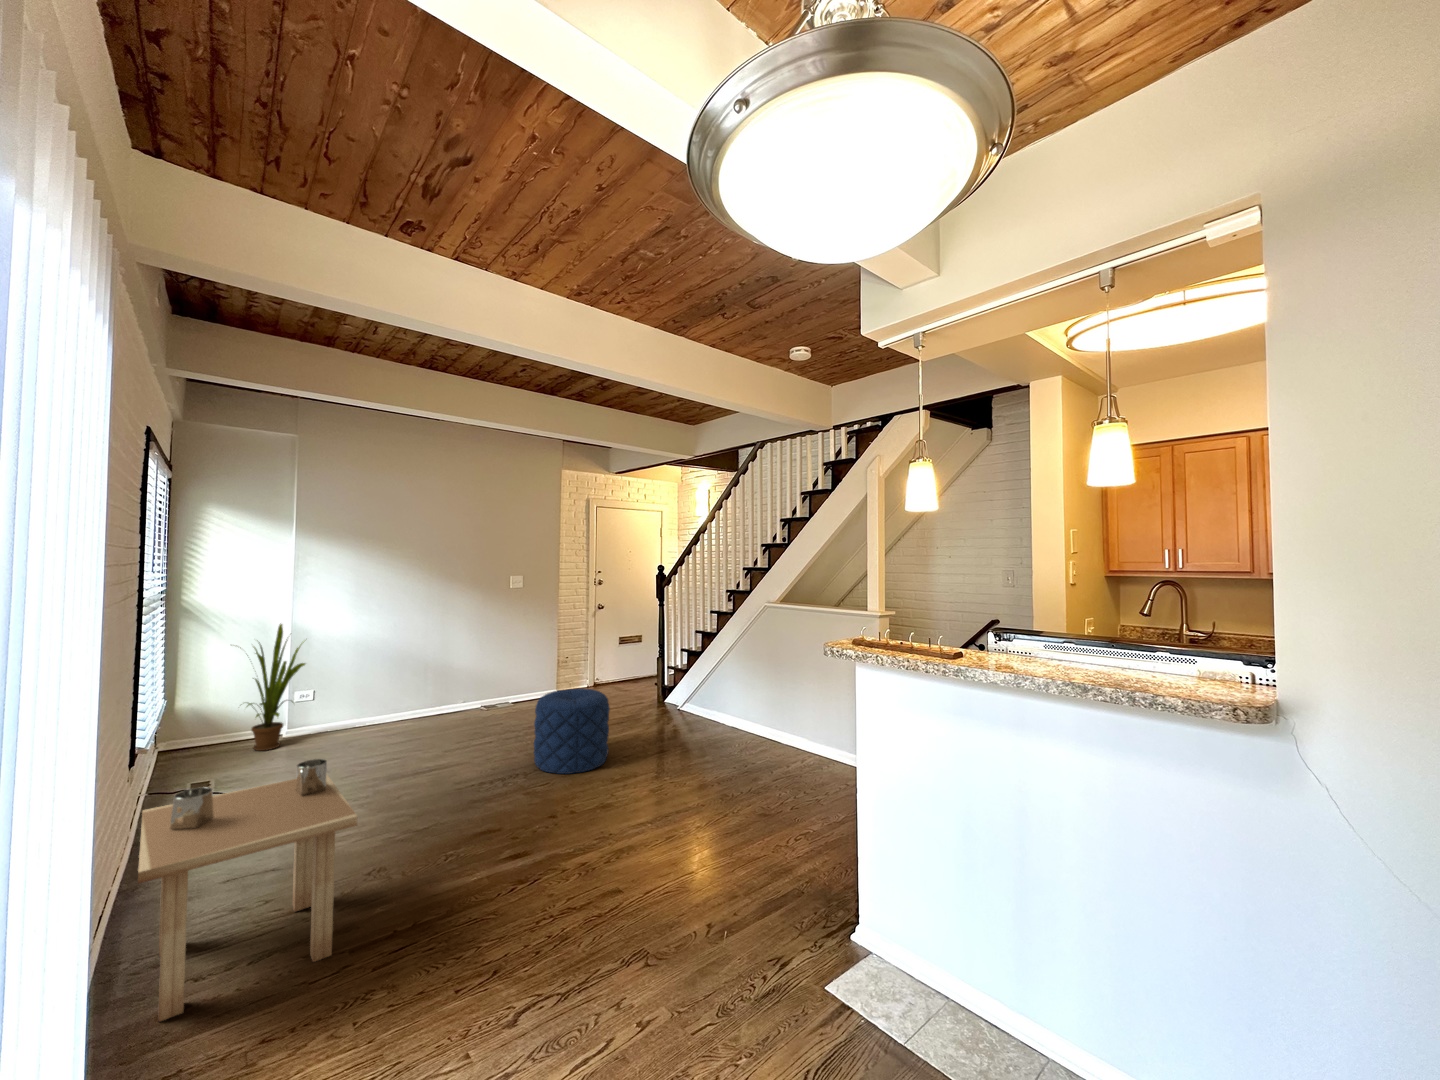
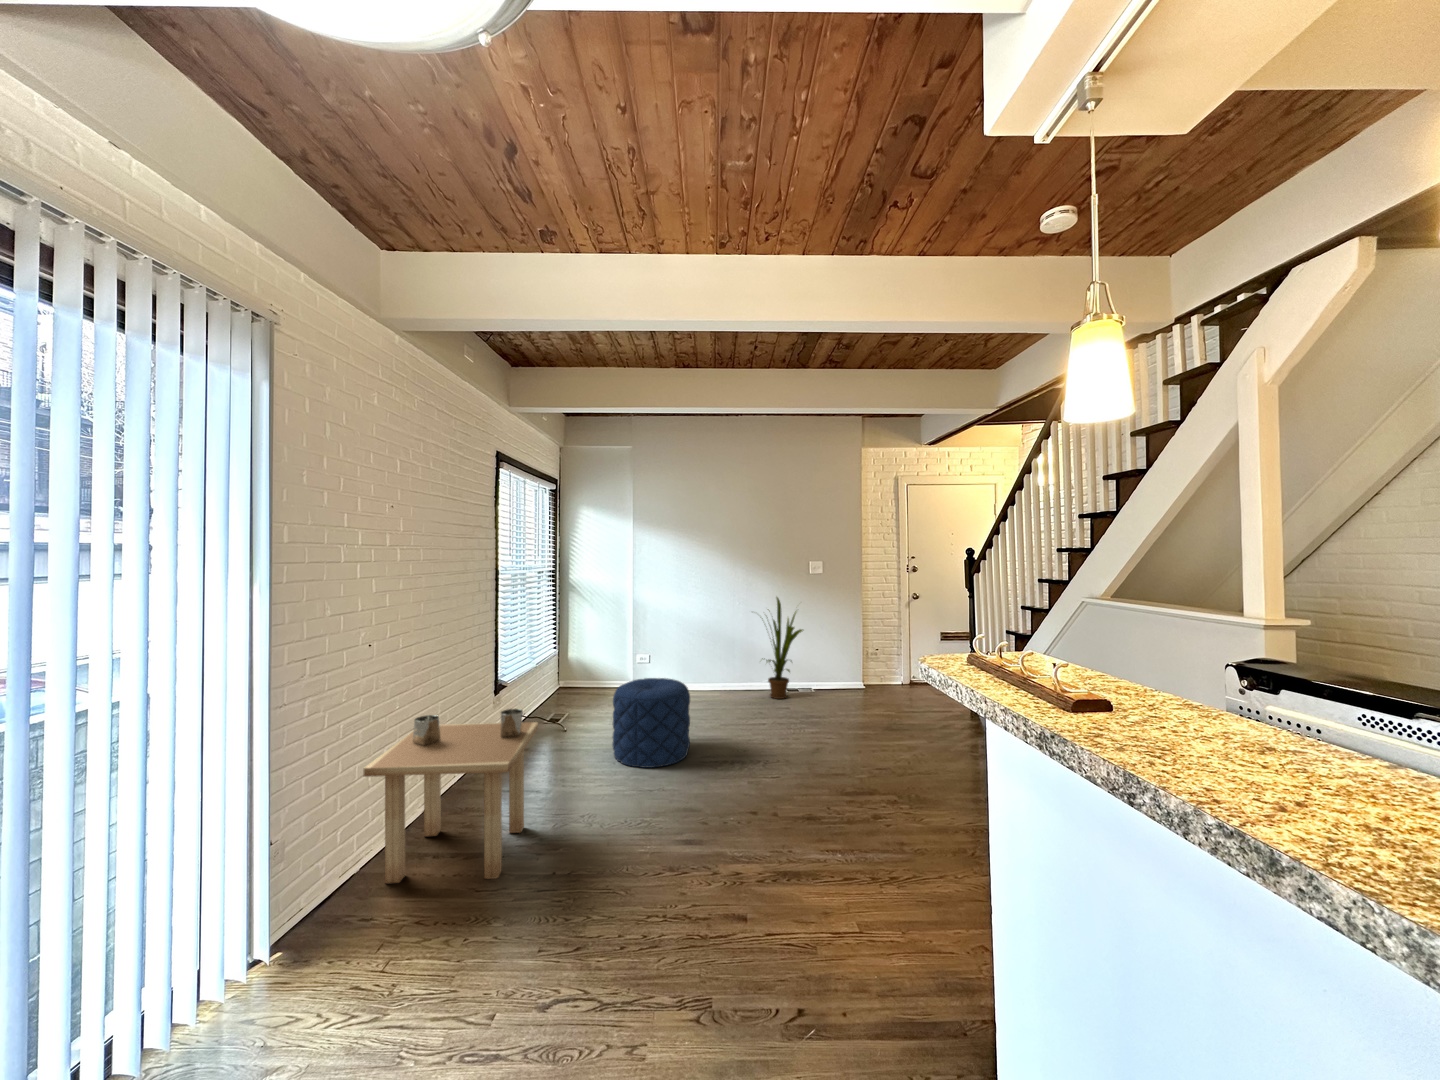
house plant: present [248,624,305,751] -> present [766,597,803,699]
pouf: present [534,688,610,774] -> present [612,678,690,768]

